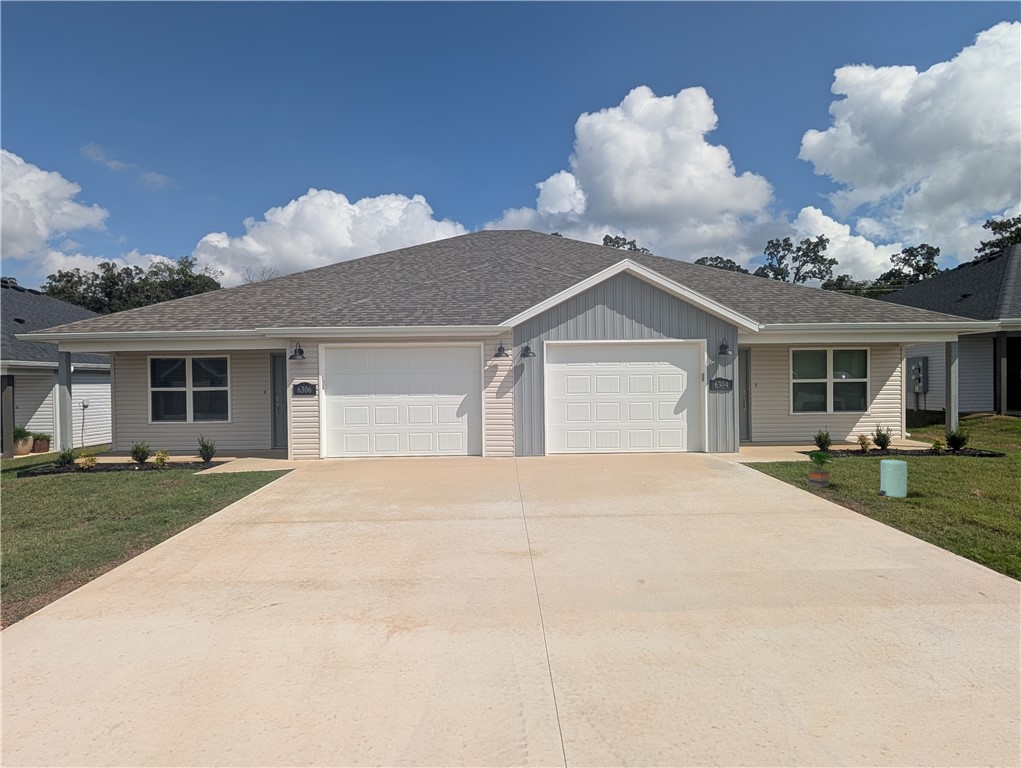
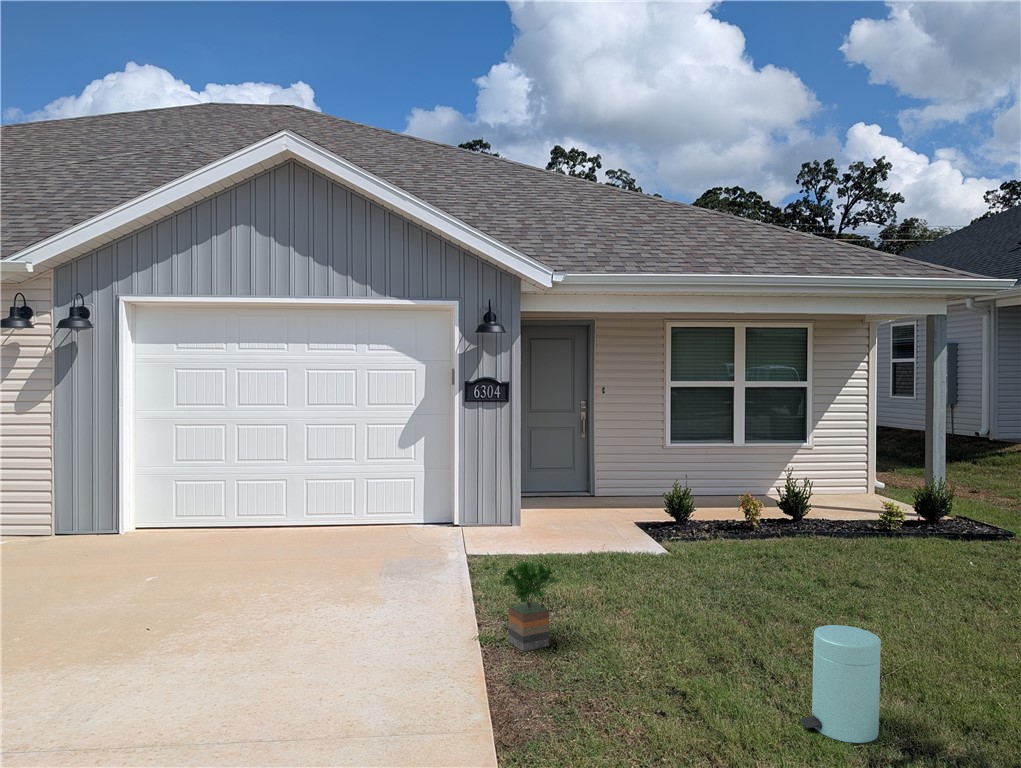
trash can: present [877,460,907,497] -> present [800,625,881,743]

